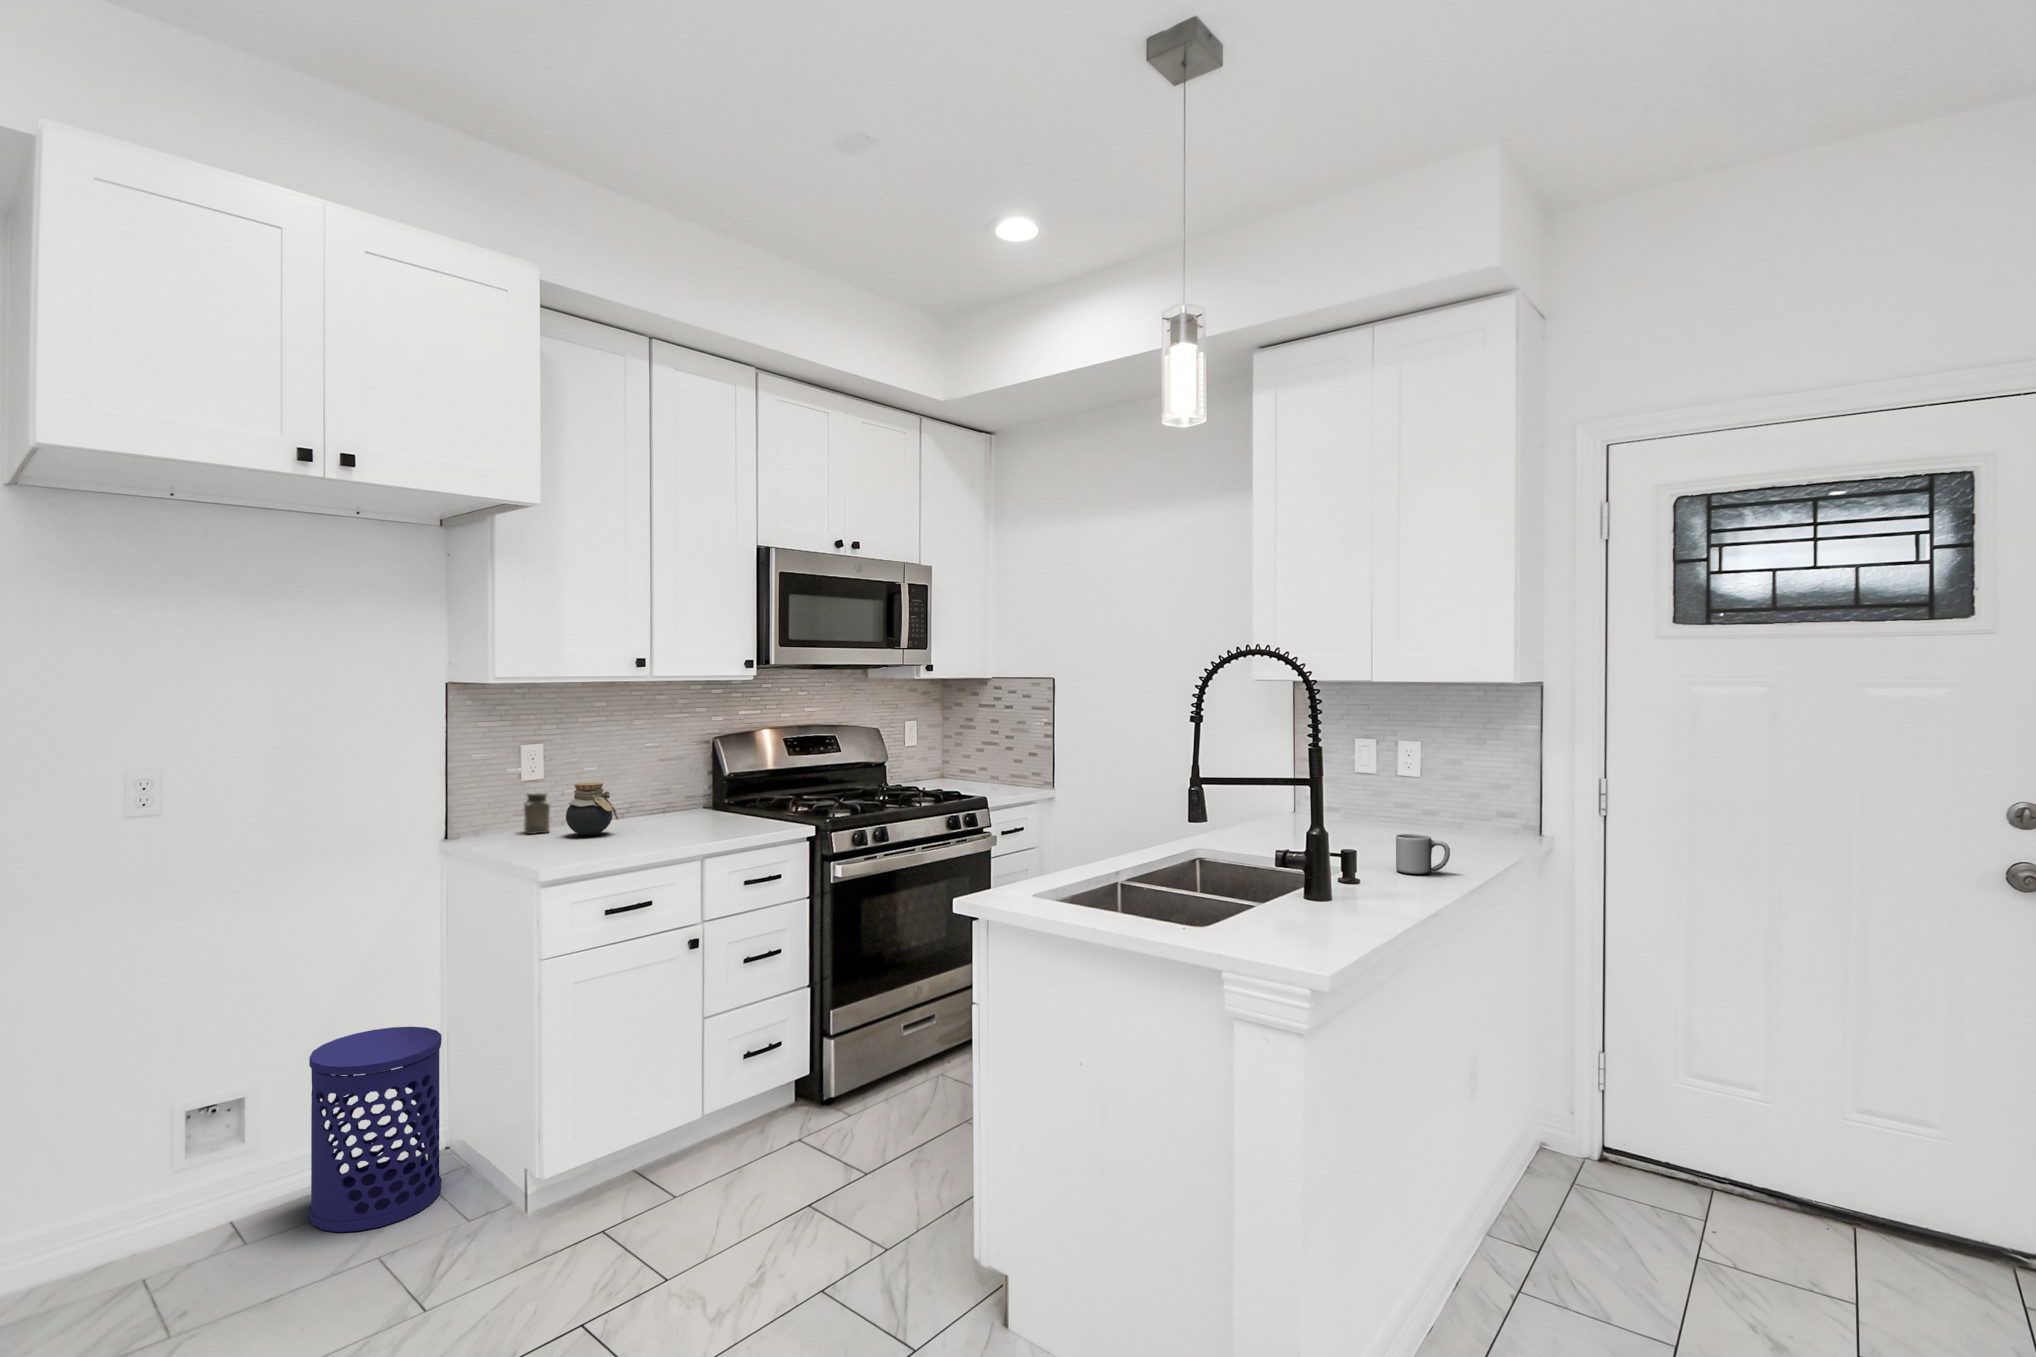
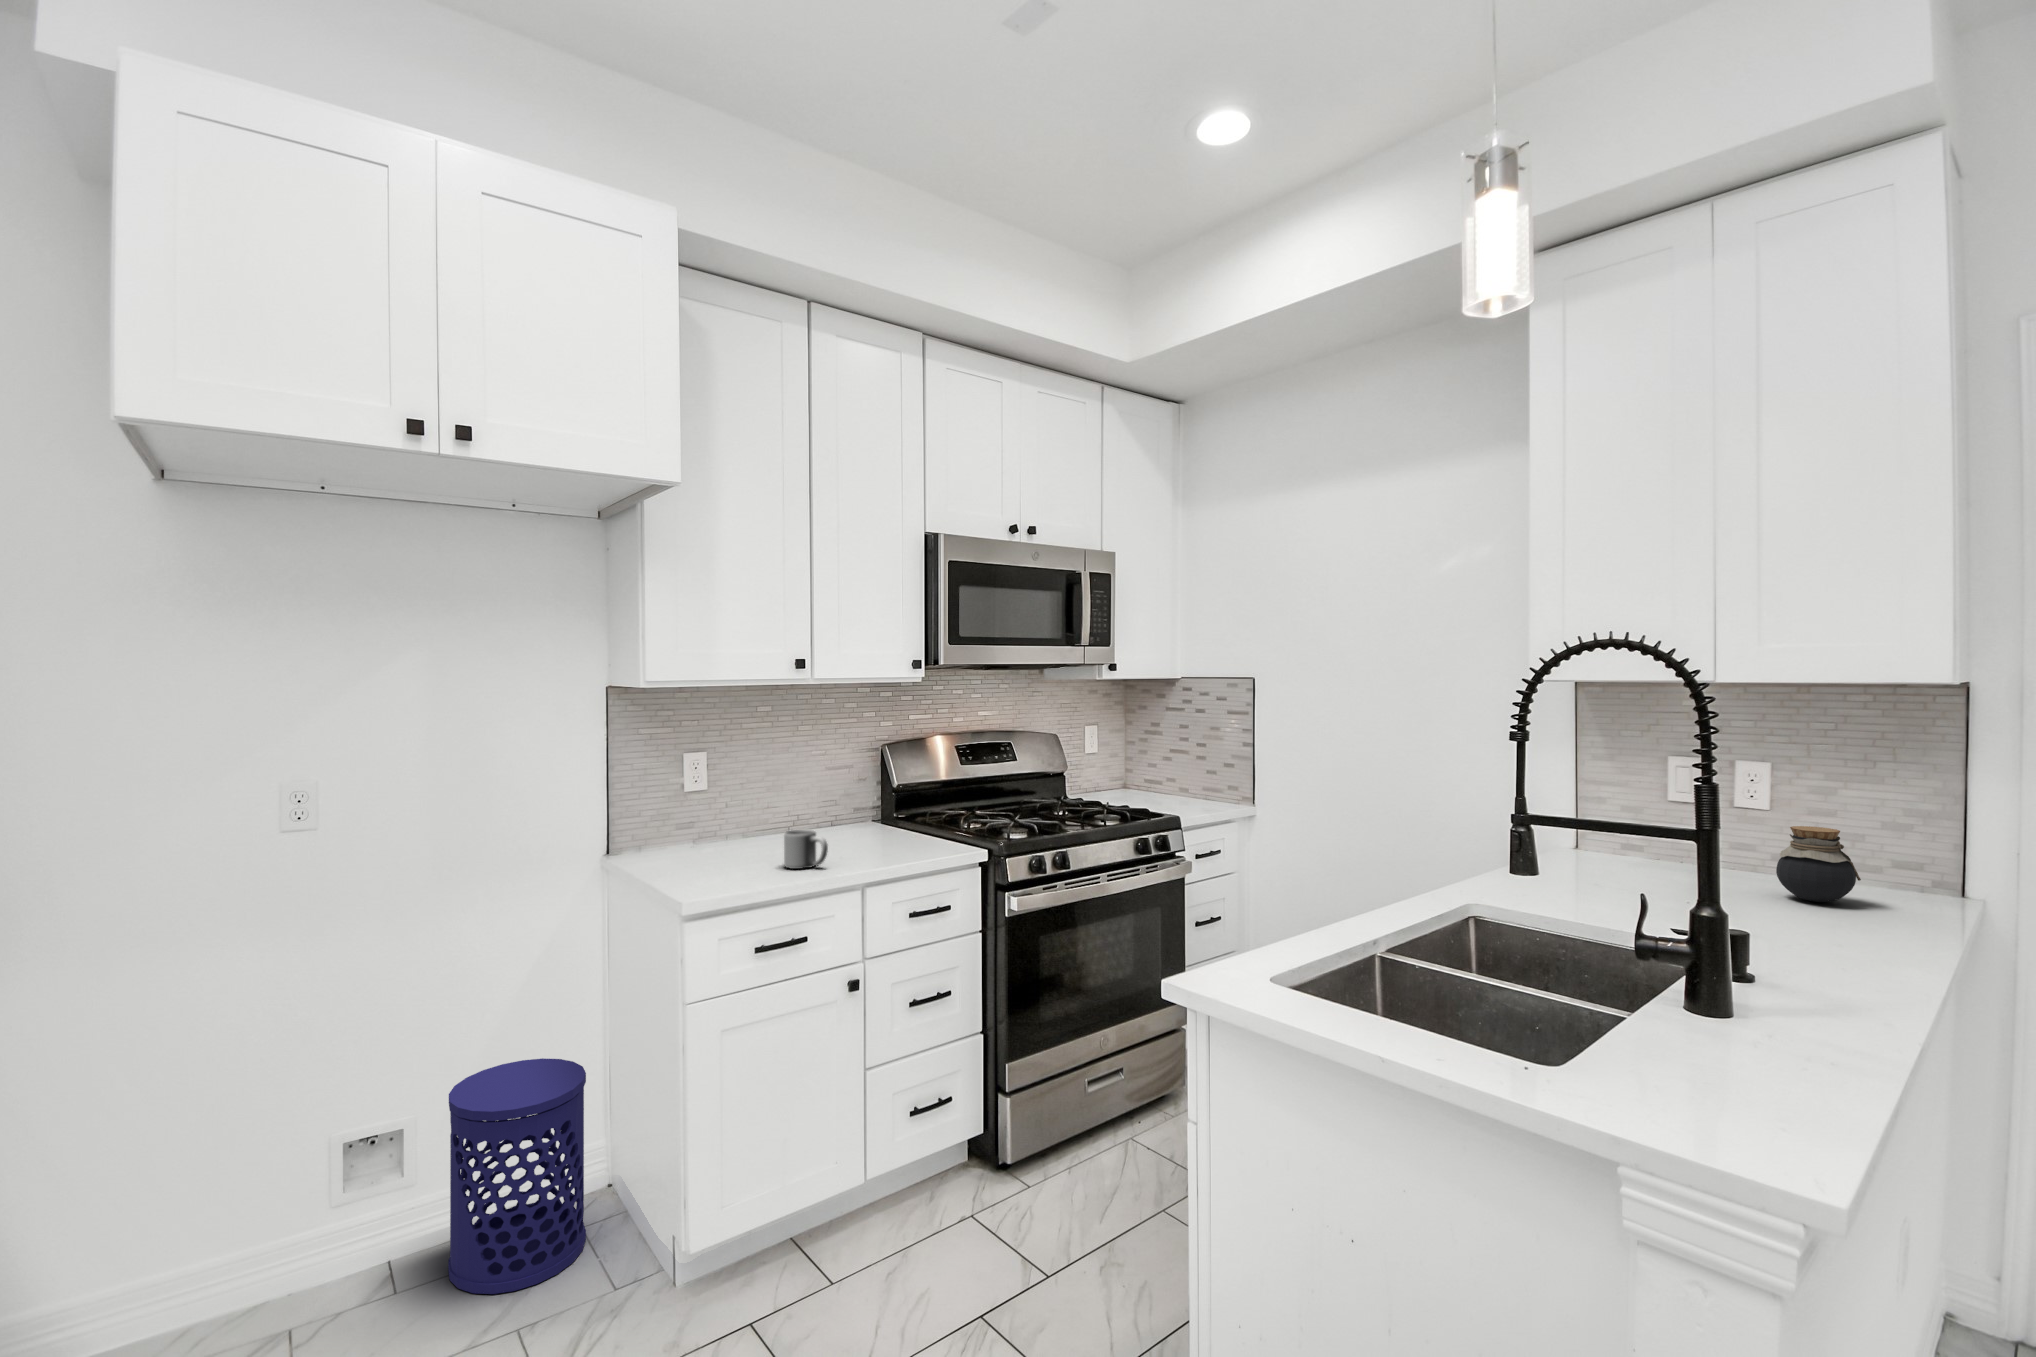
jar: present [566,783,618,836] -> present [1776,826,1861,902]
salt shaker: present [524,792,550,834] -> none [681,804,706,850]
mug: present [1396,834,1450,875] -> present [784,830,828,869]

